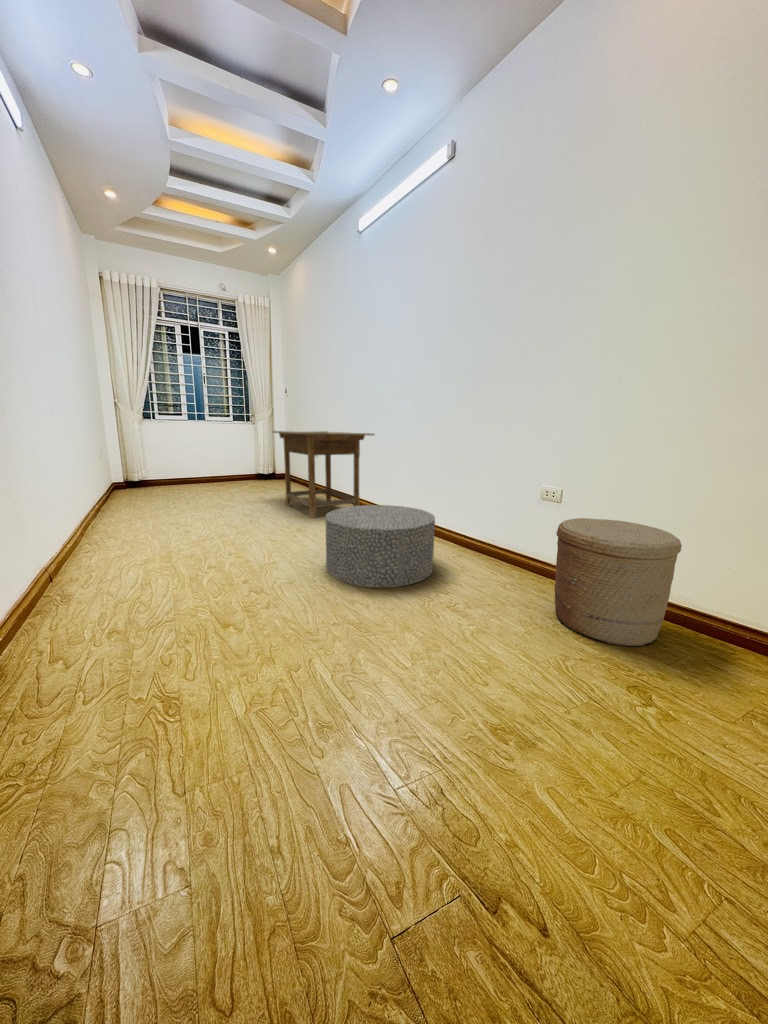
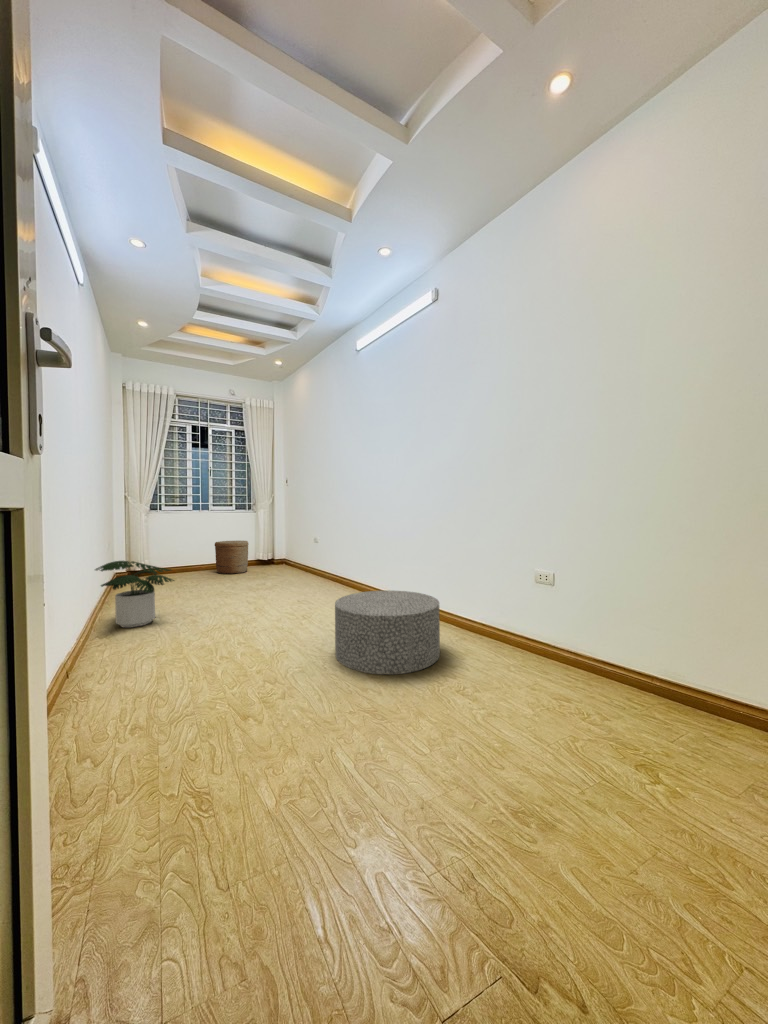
desk: present [272,431,374,518] -> none [276,518,375,604]
potted plant: none [78,467,165,534] -> present [95,561,174,627]
woven basket: present [555,518,682,646] -> present [215,541,248,574]

